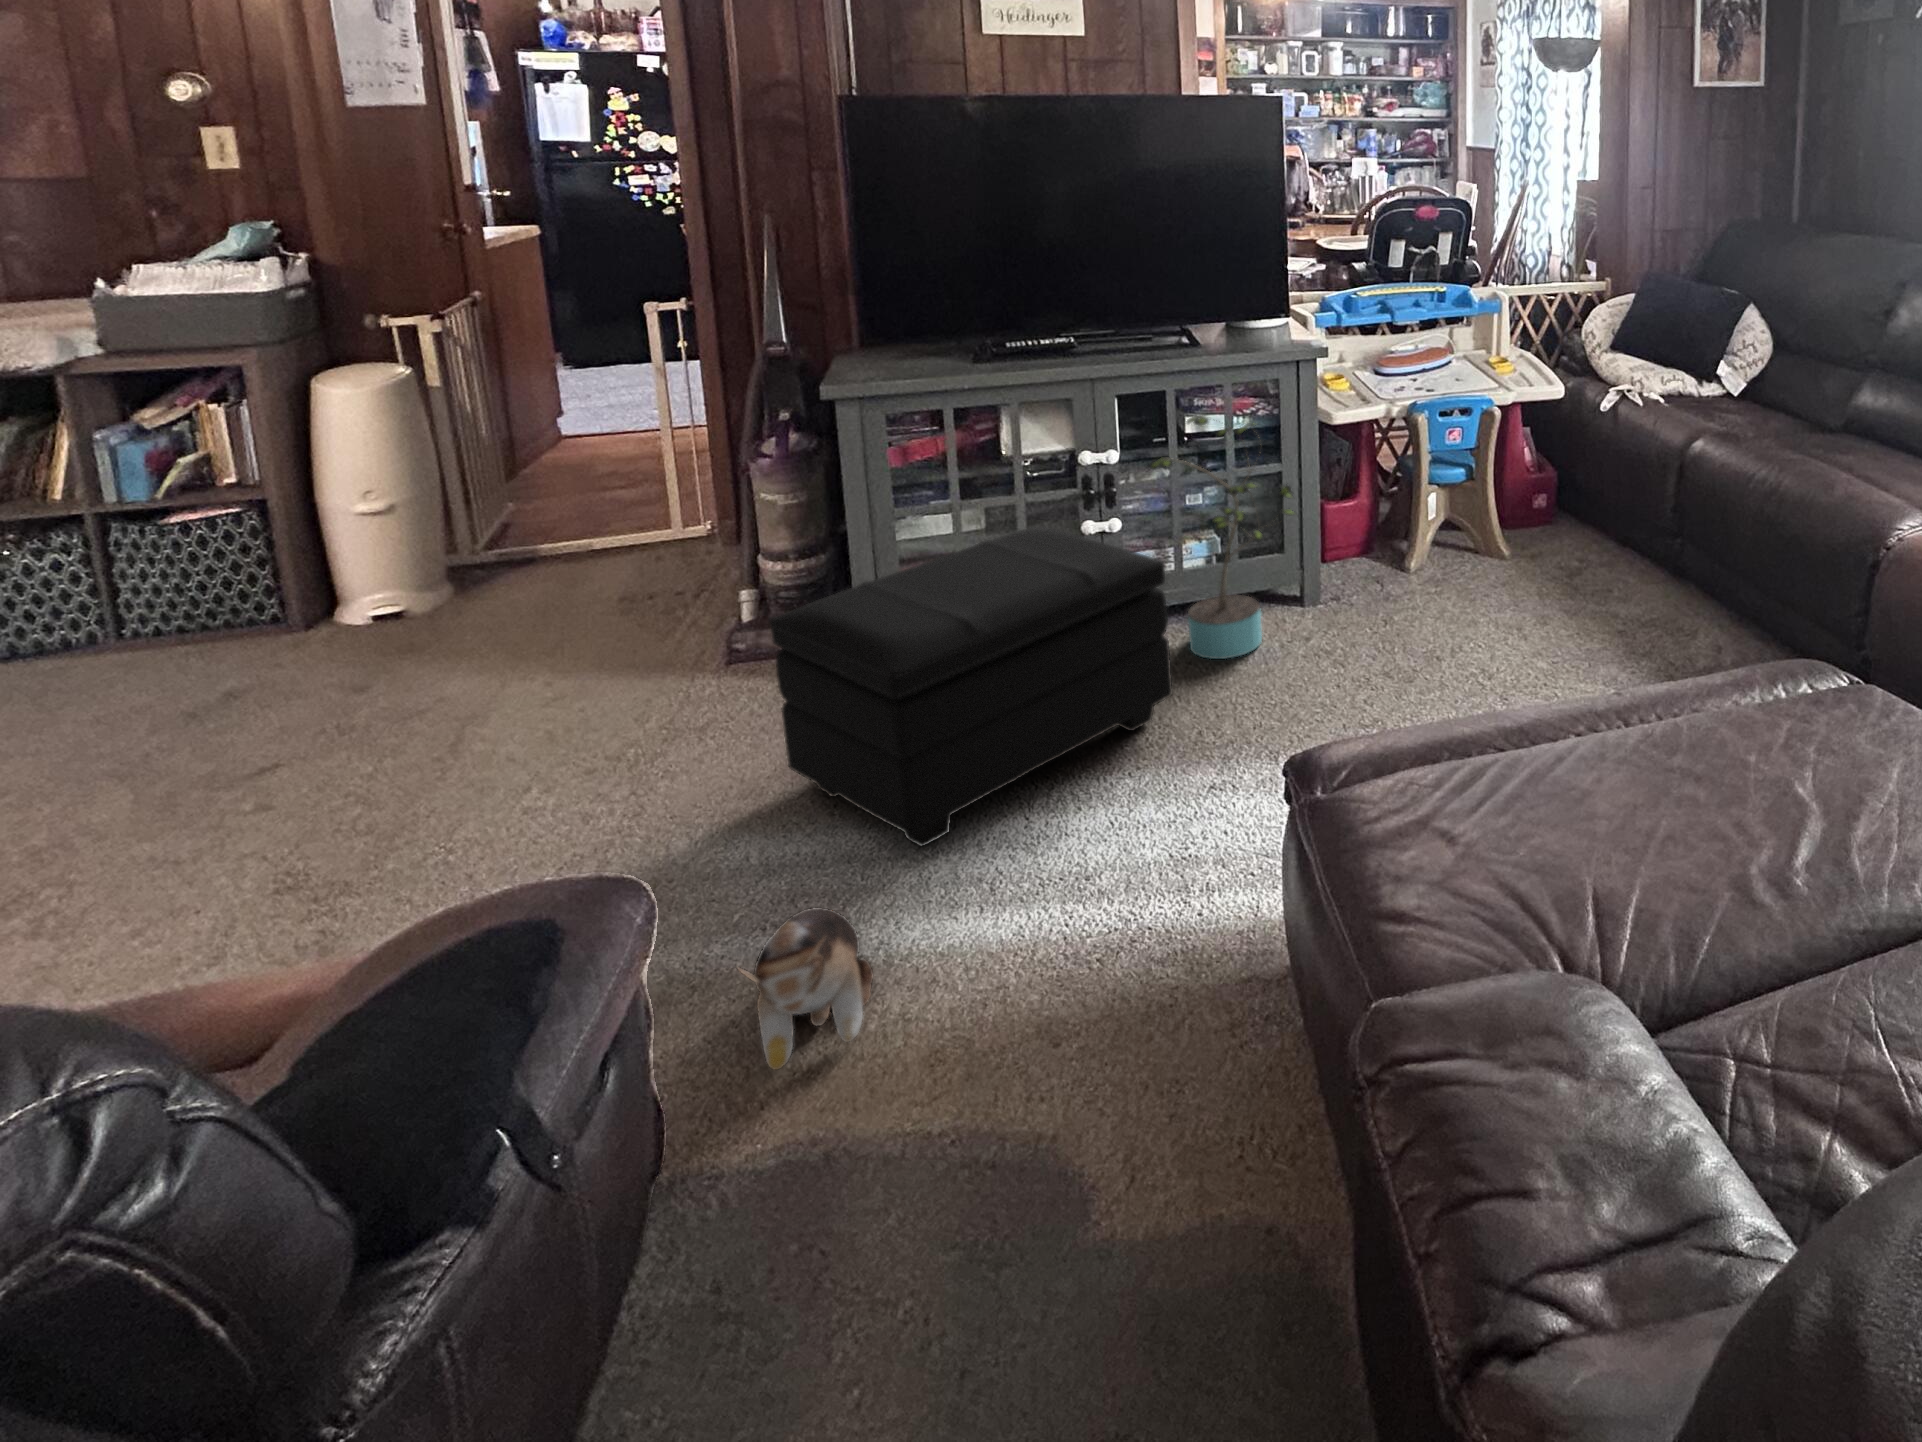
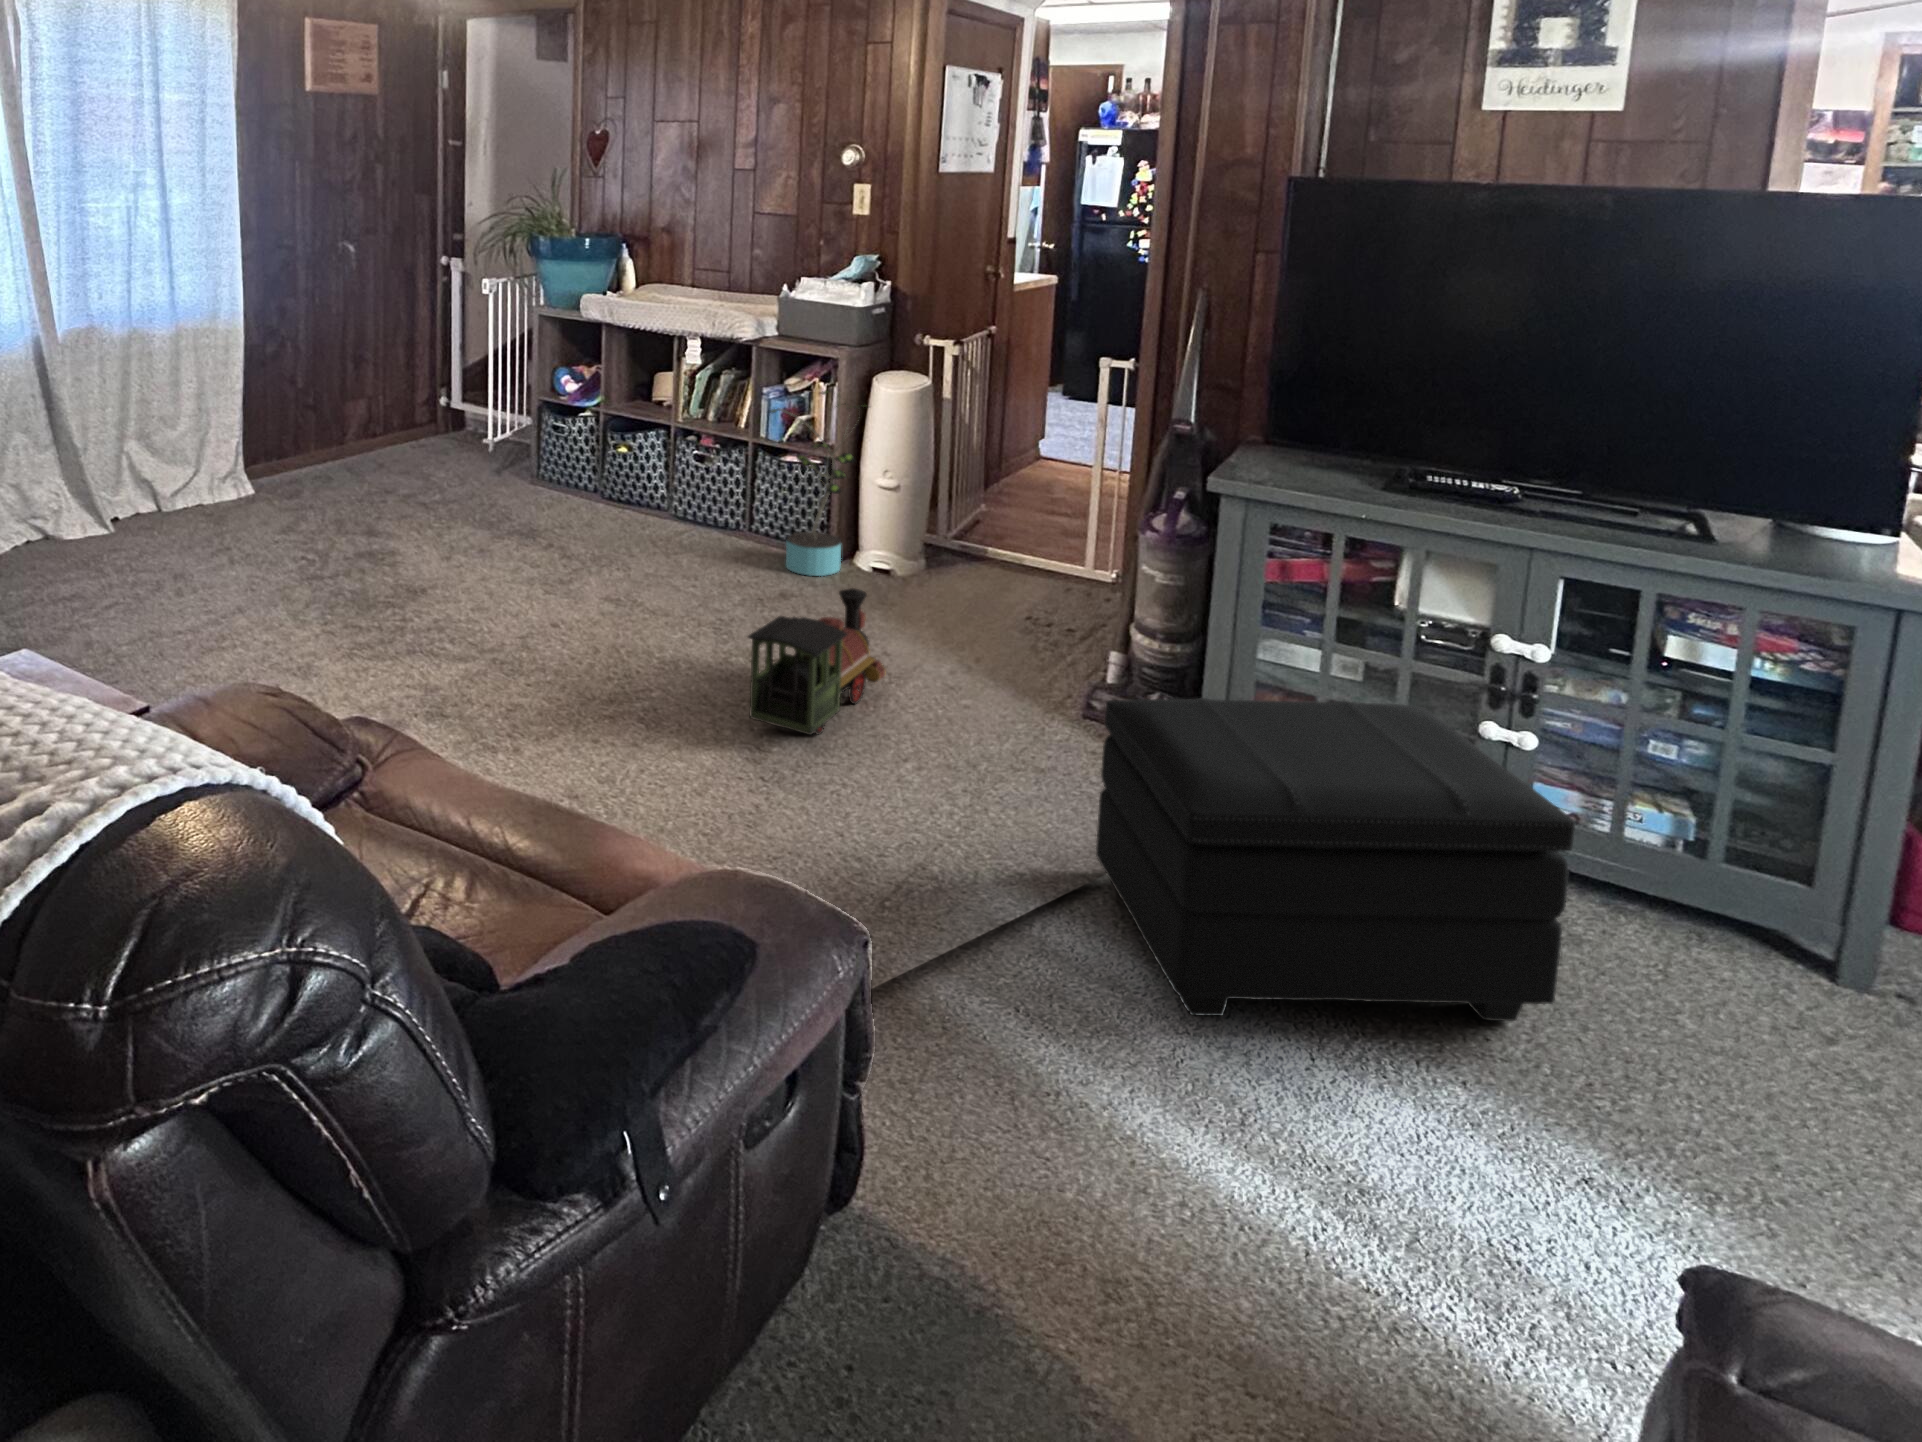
potted plant: present [1148,416,1295,659] -> present [770,391,858,576]
toy train: none [224,627,455,839] -> present [748,588,885,735]
plush toy: present [738,907,873,1070] -> none [964,1016,1097,1184]

